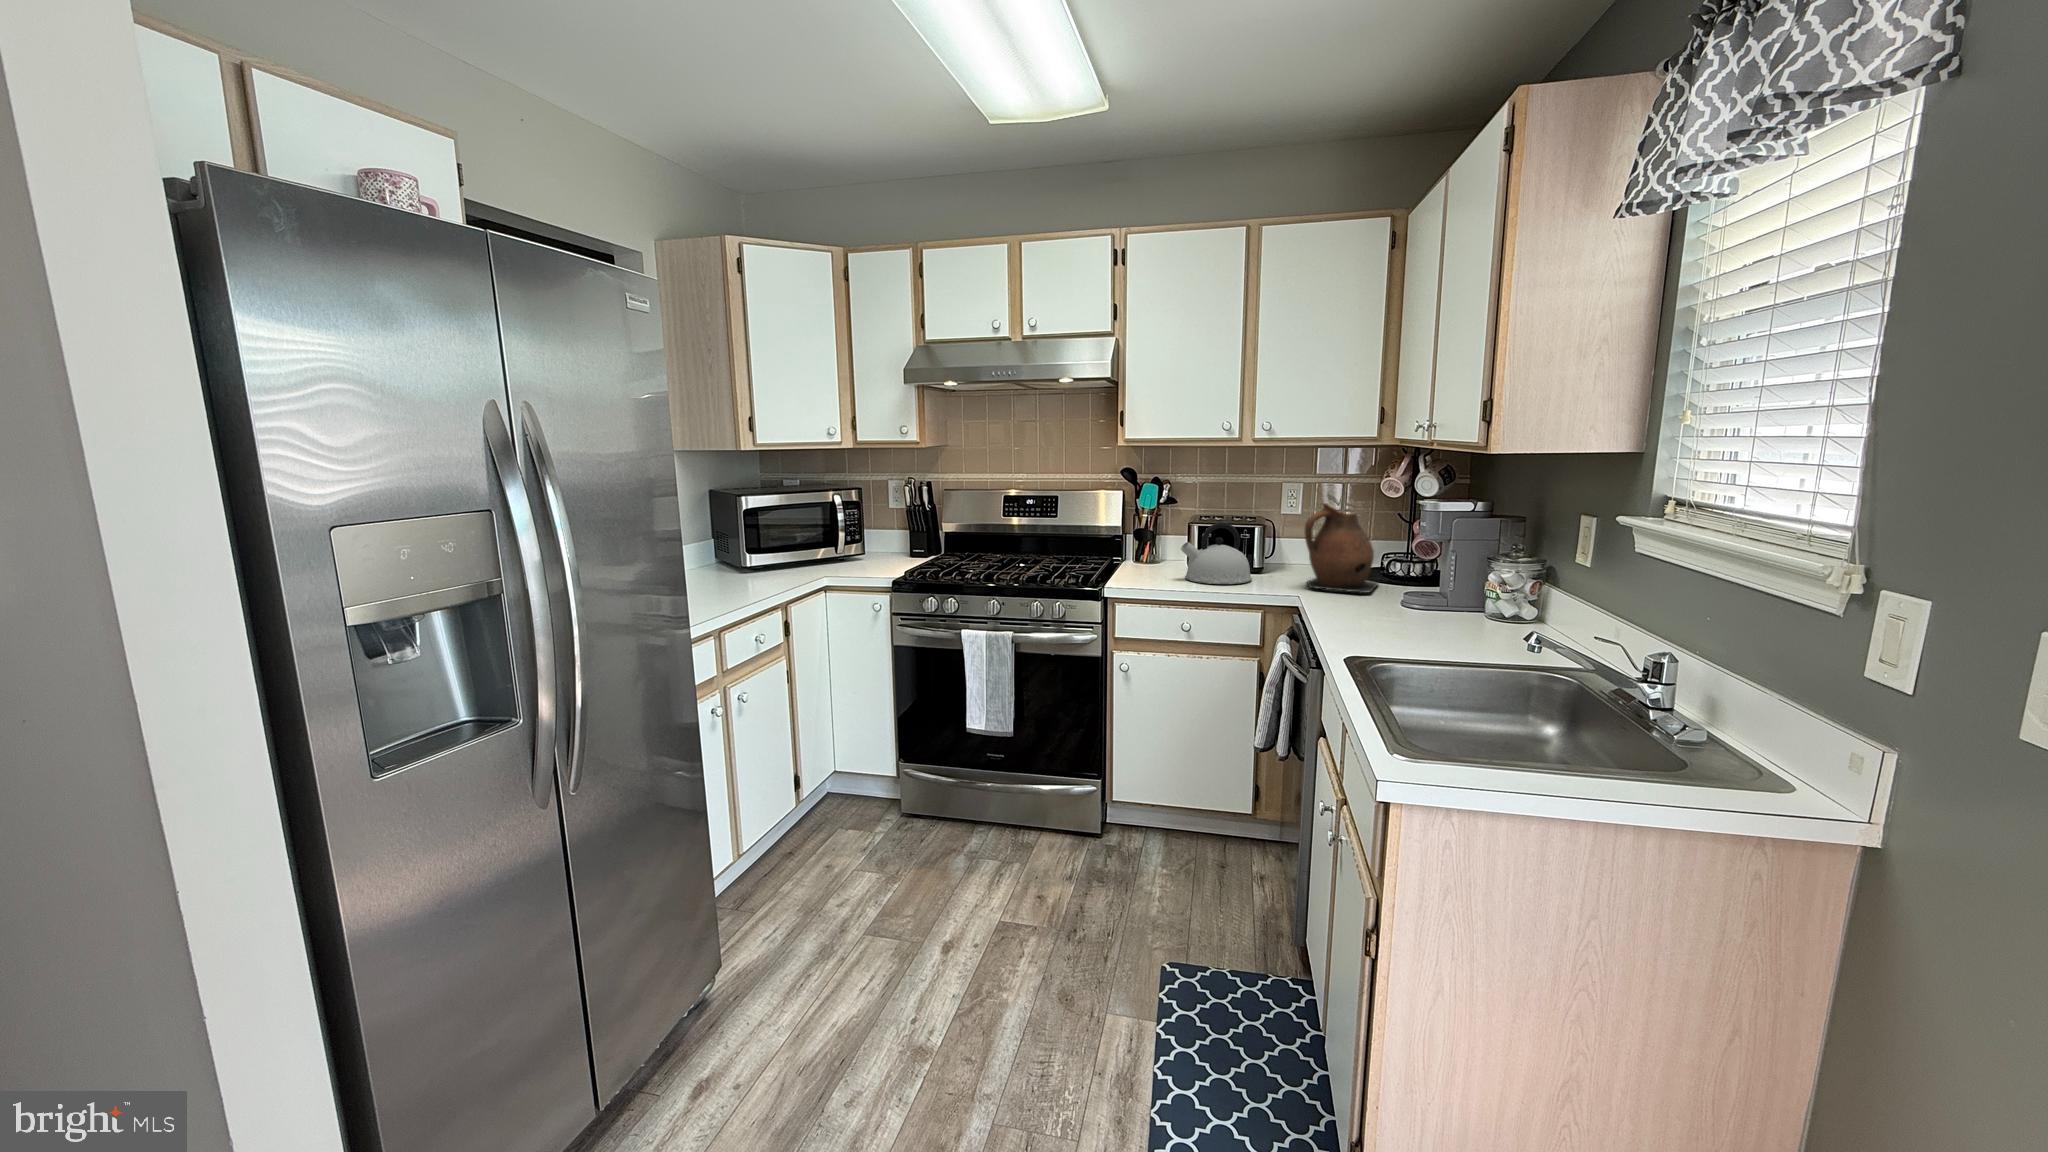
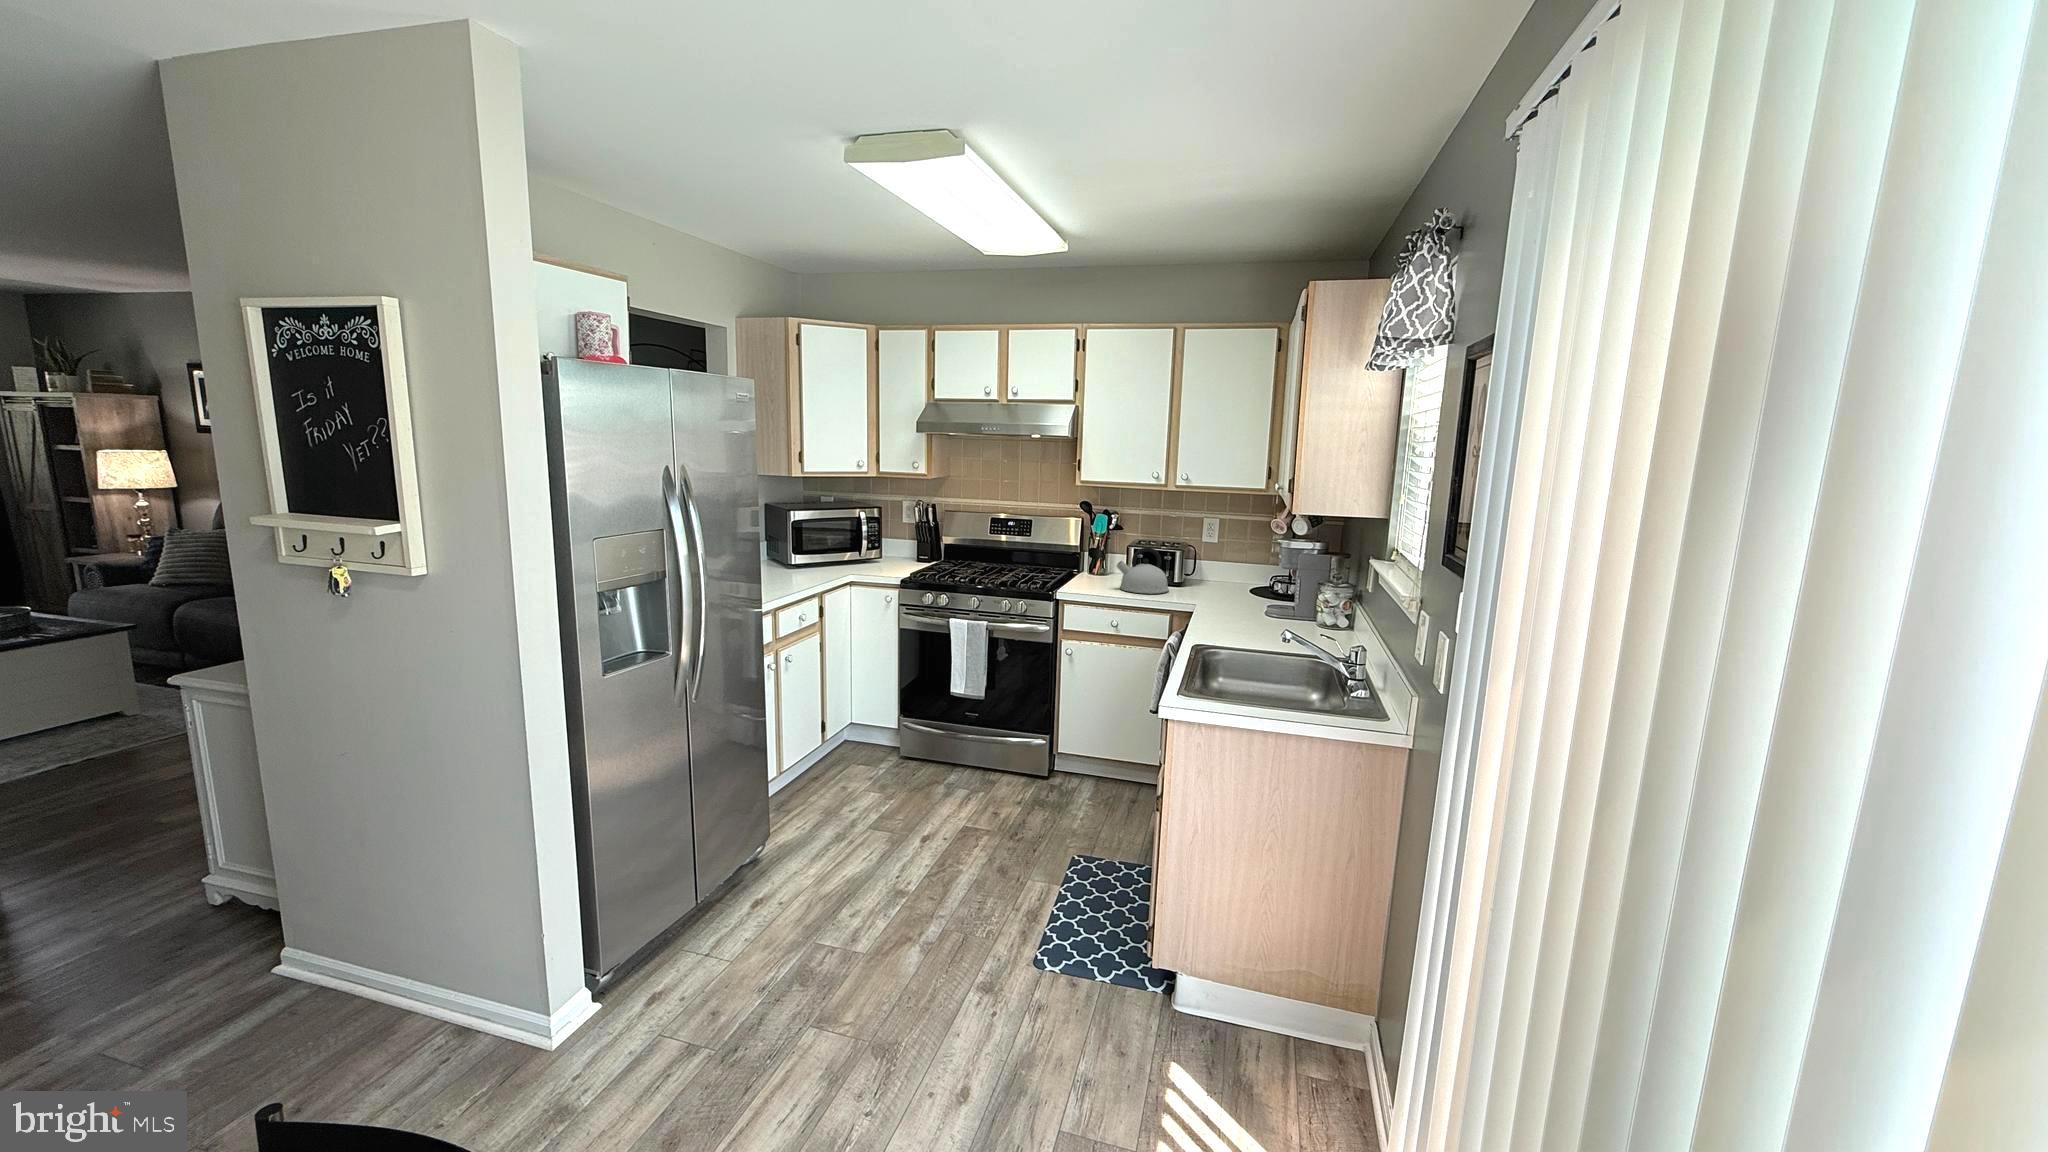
ceramic pitcher: present [1304,503,1378,593] -> none [1204,536,1261,605]

